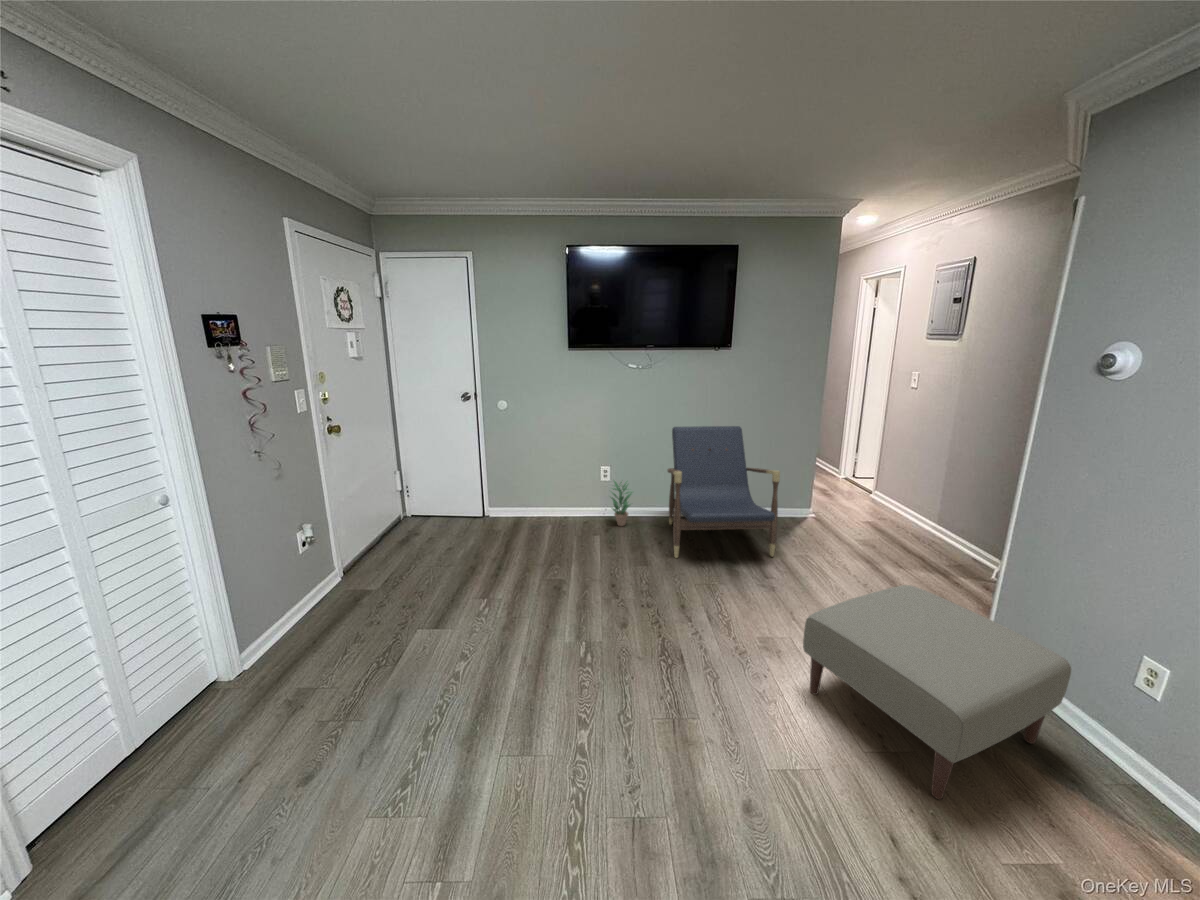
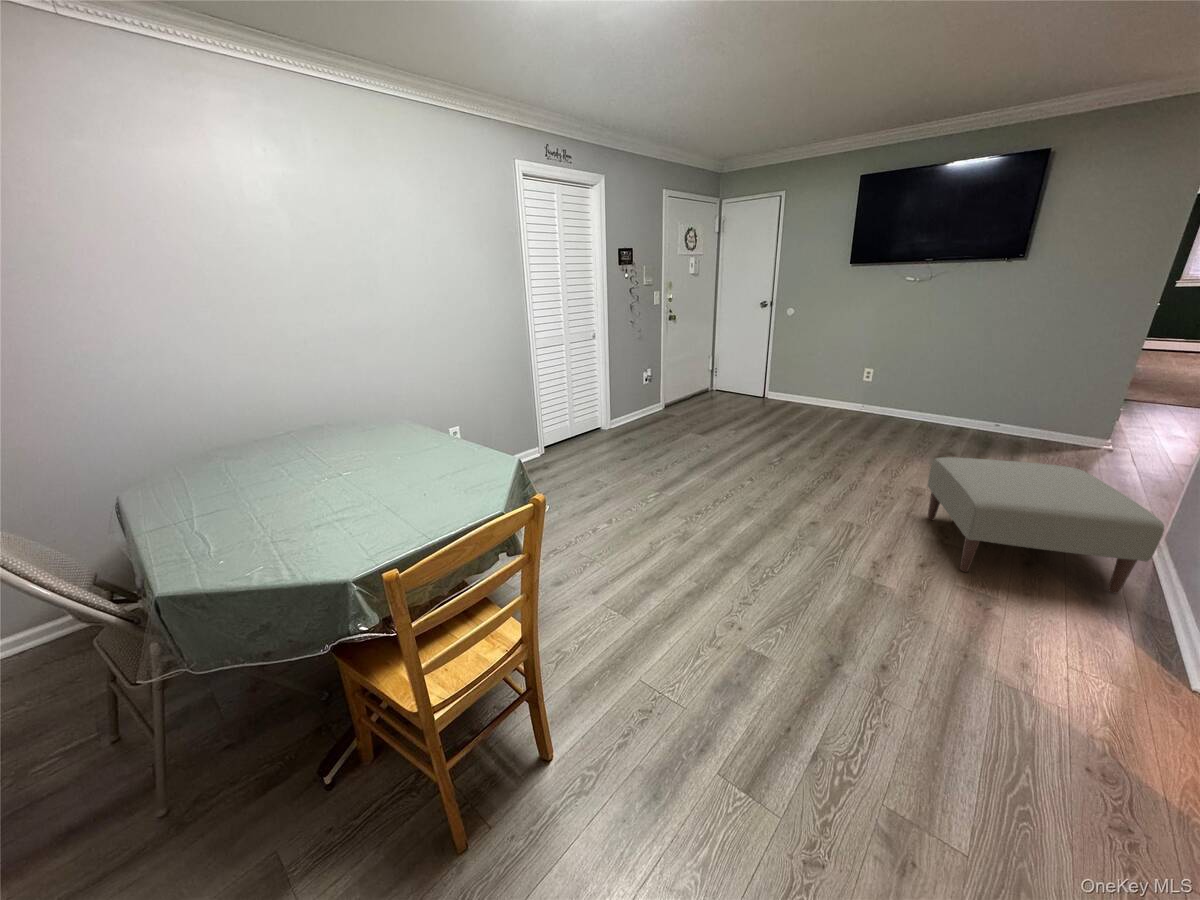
lounge chair: present [668,426,780,558] -> none [899,336,1037,462]
potted plant: present [612,481,632,526] -> none [862,378,889,420]

